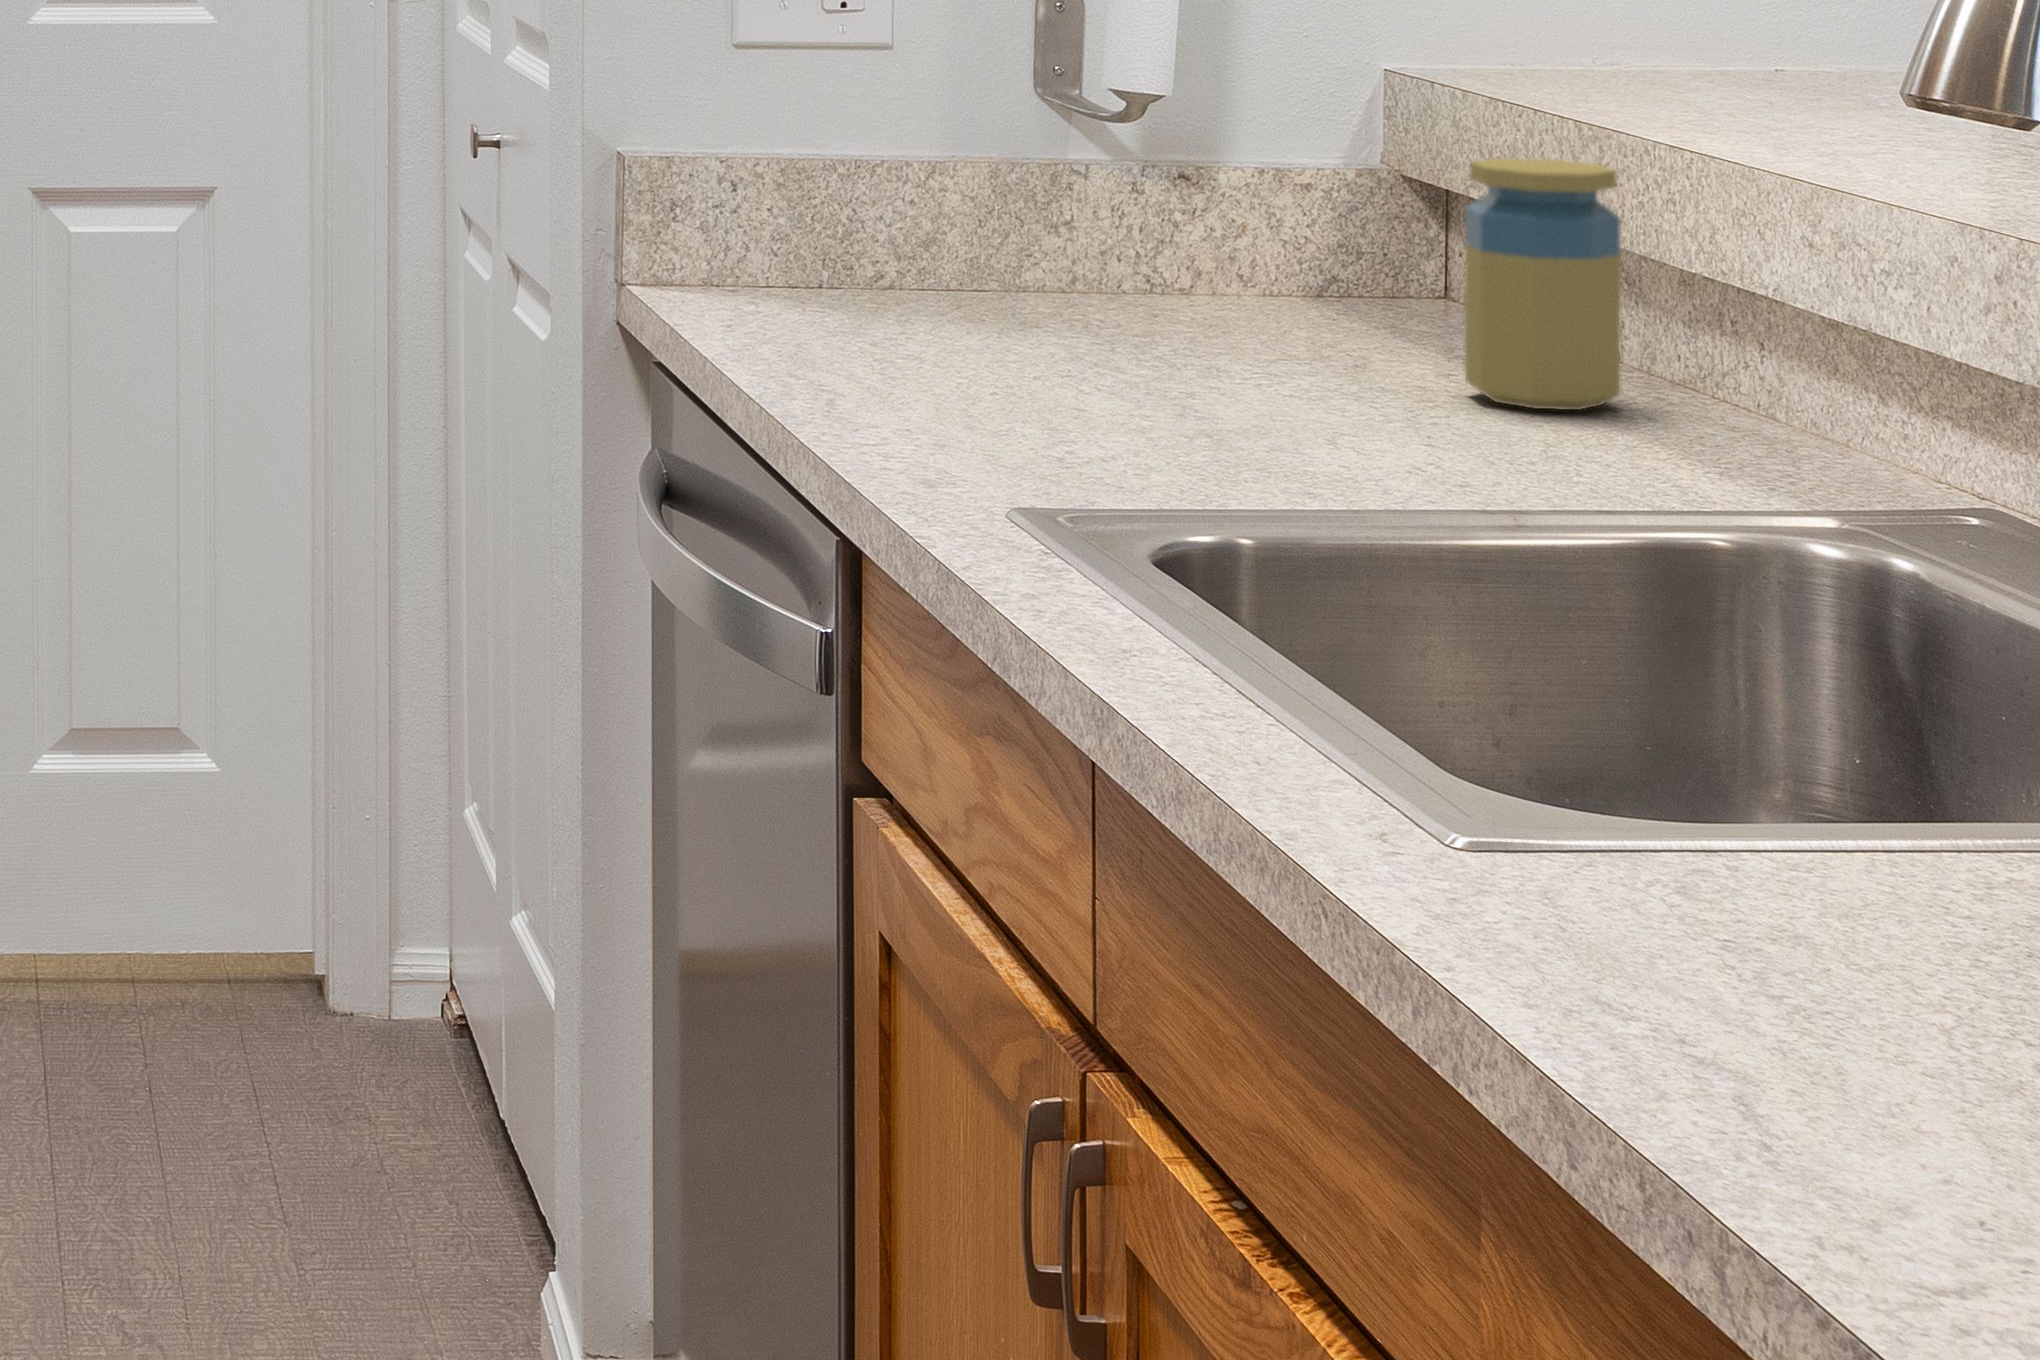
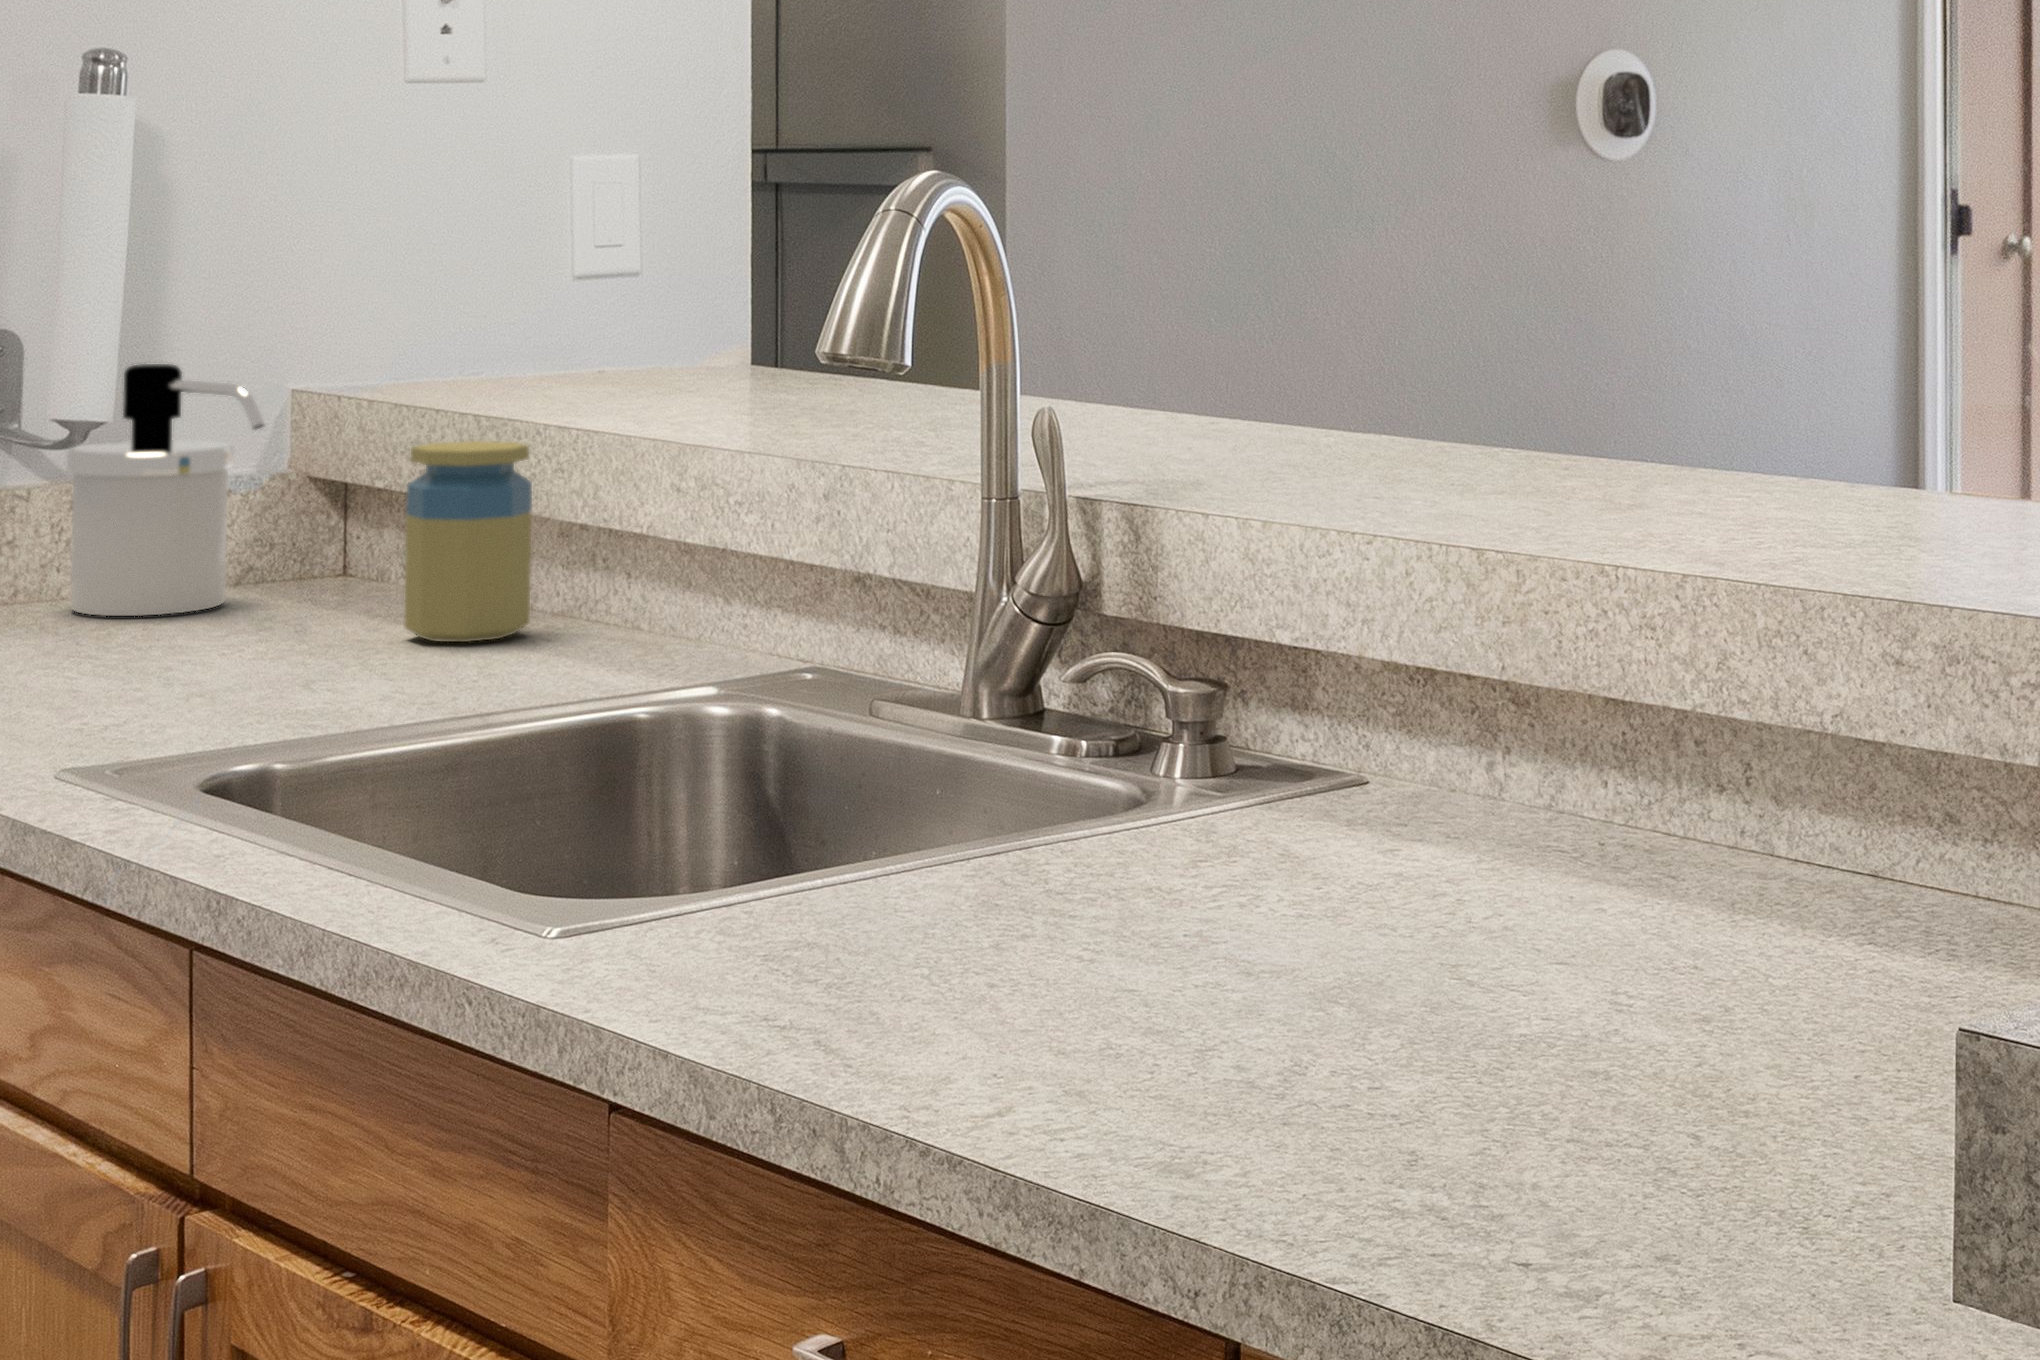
soap dispenser: none [1116,40,1316,328] -> present [67,364,264,616]

